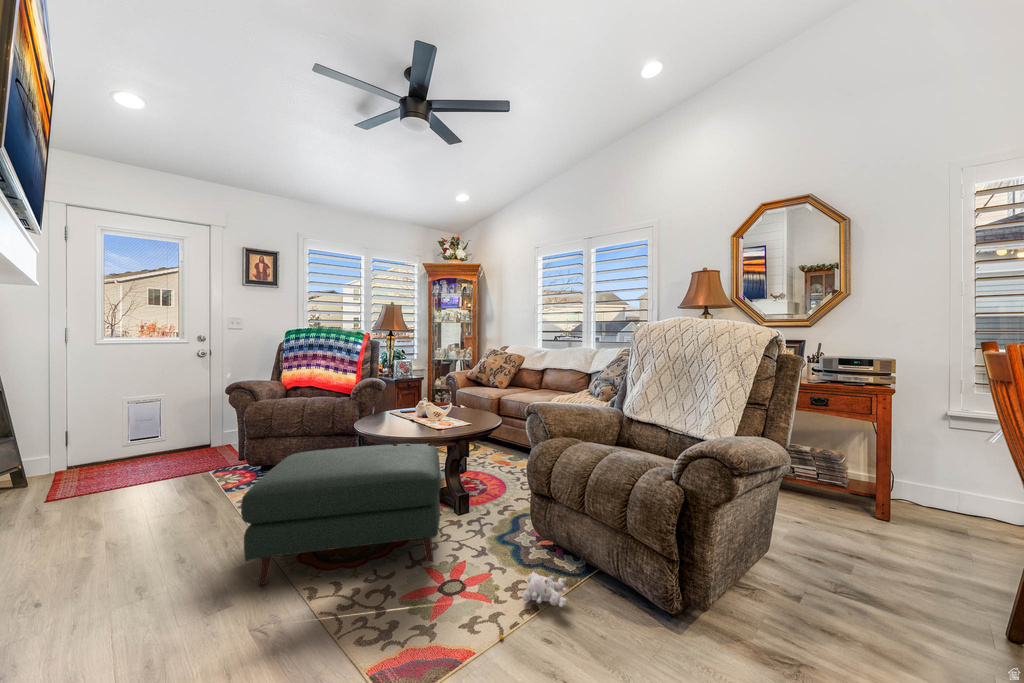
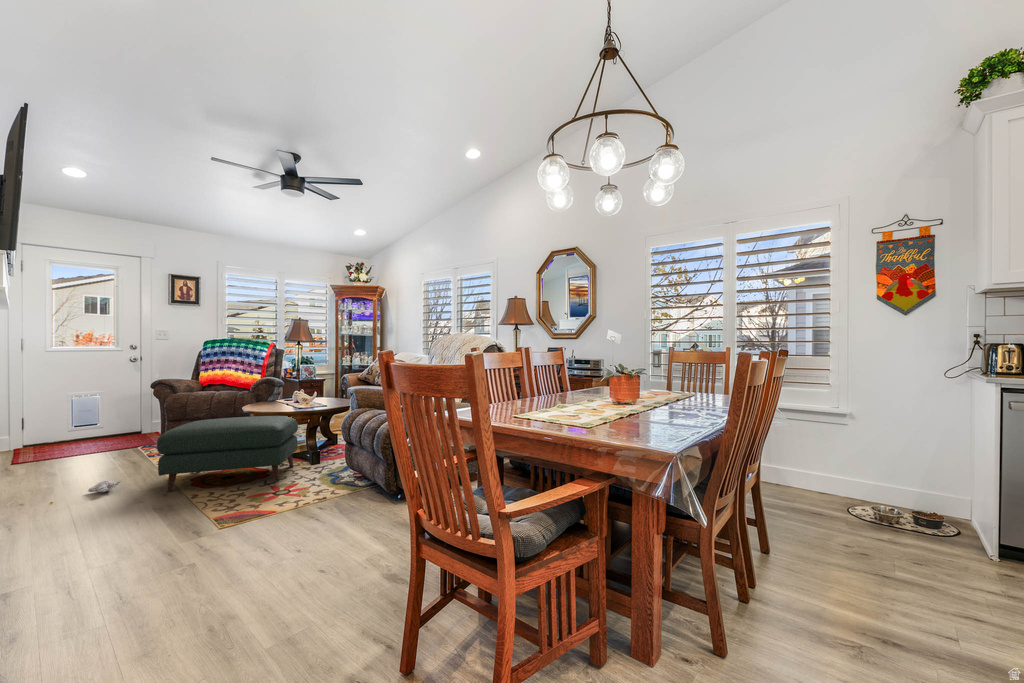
plush toy: present [499,572,567,639] -> present [50,480,121,504]

